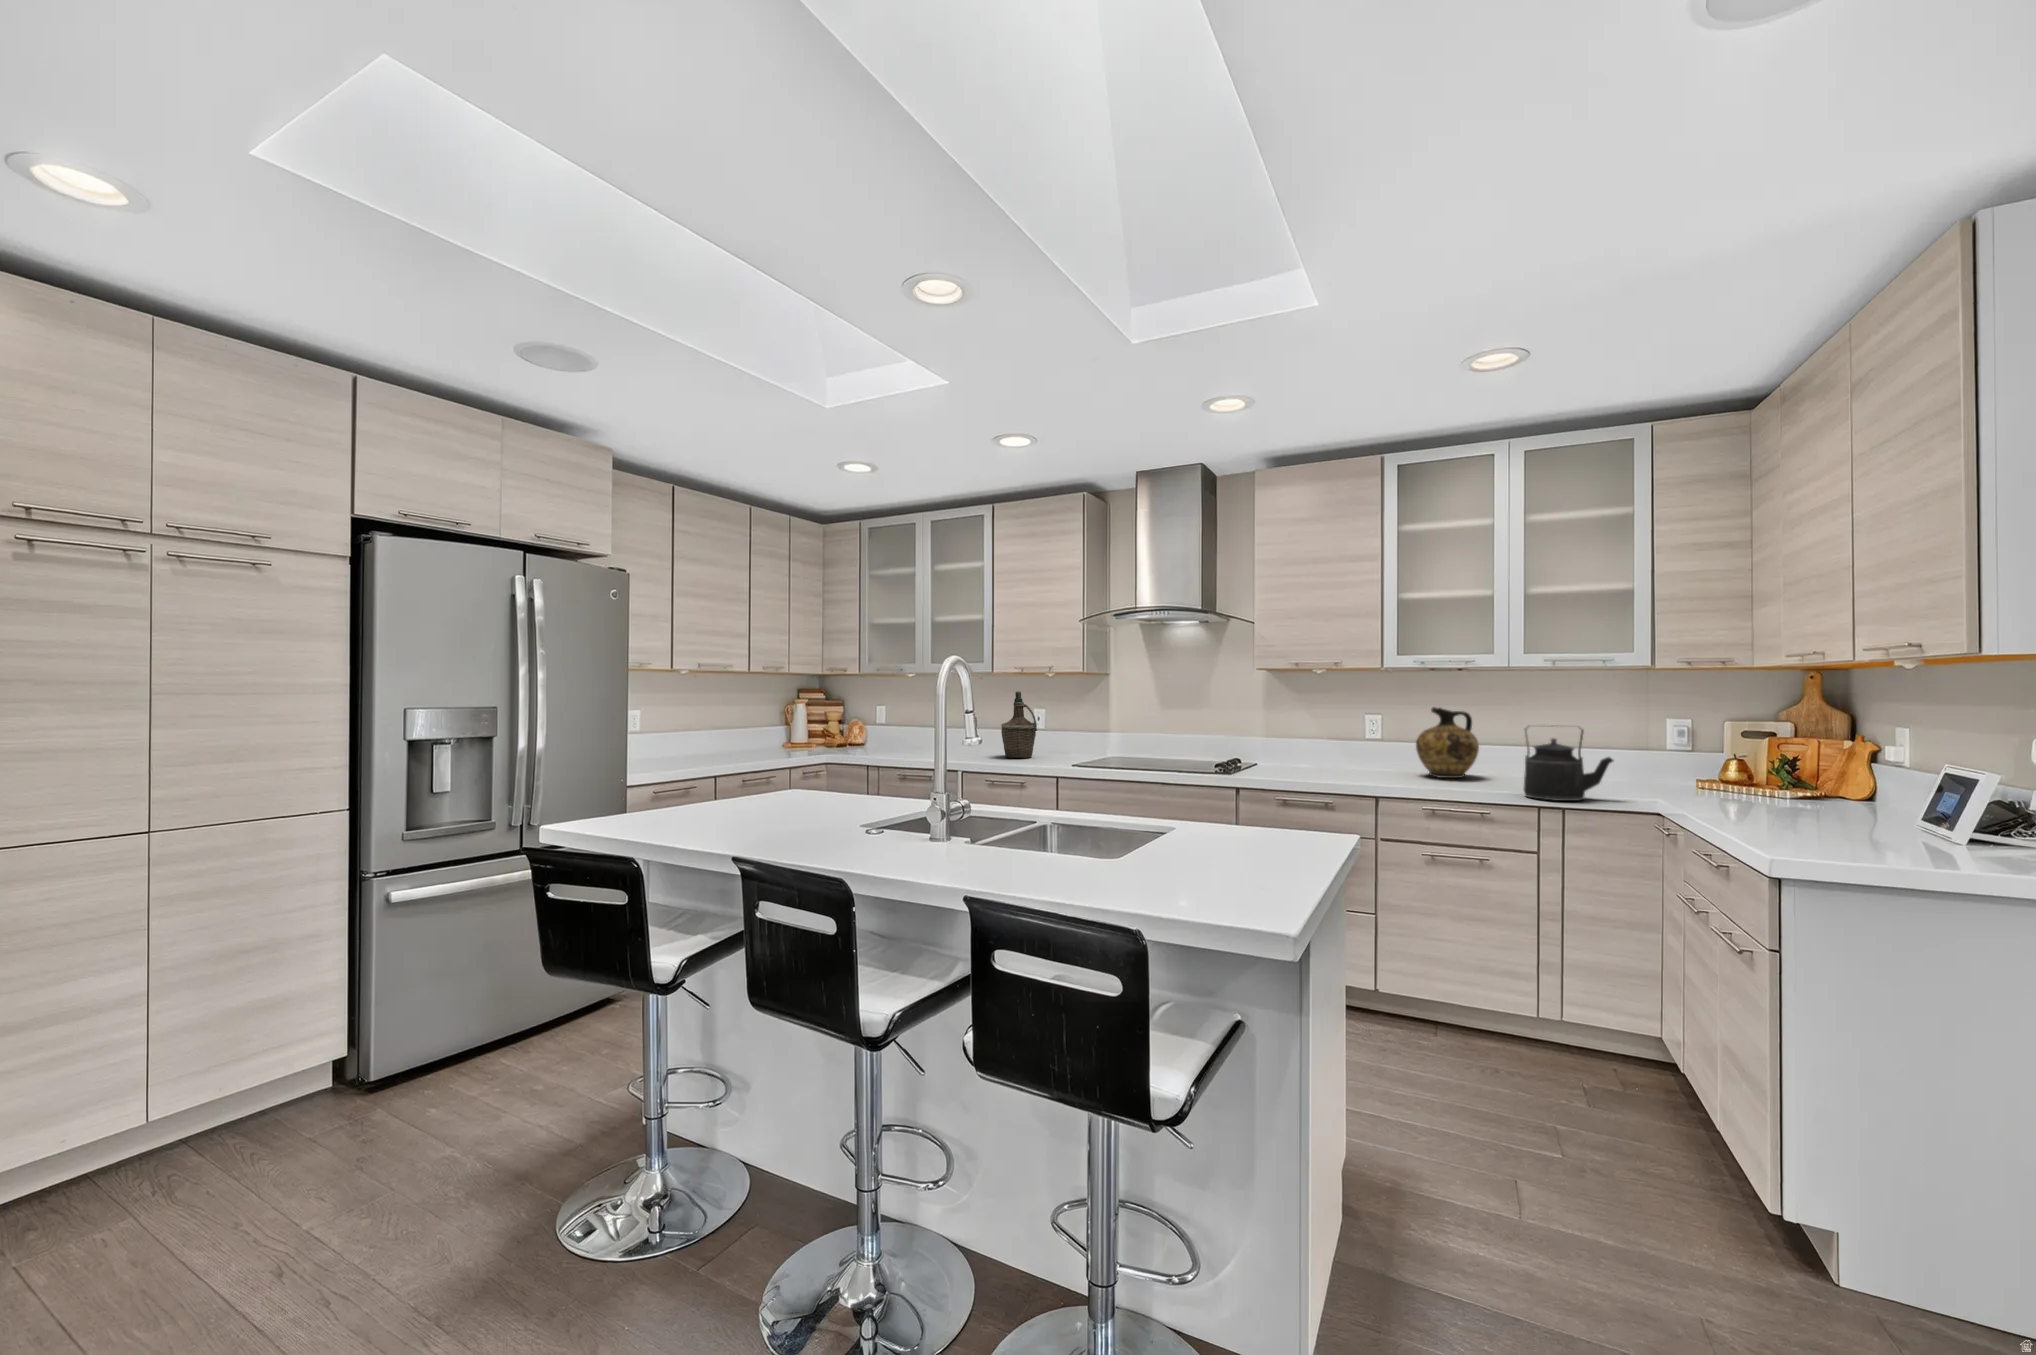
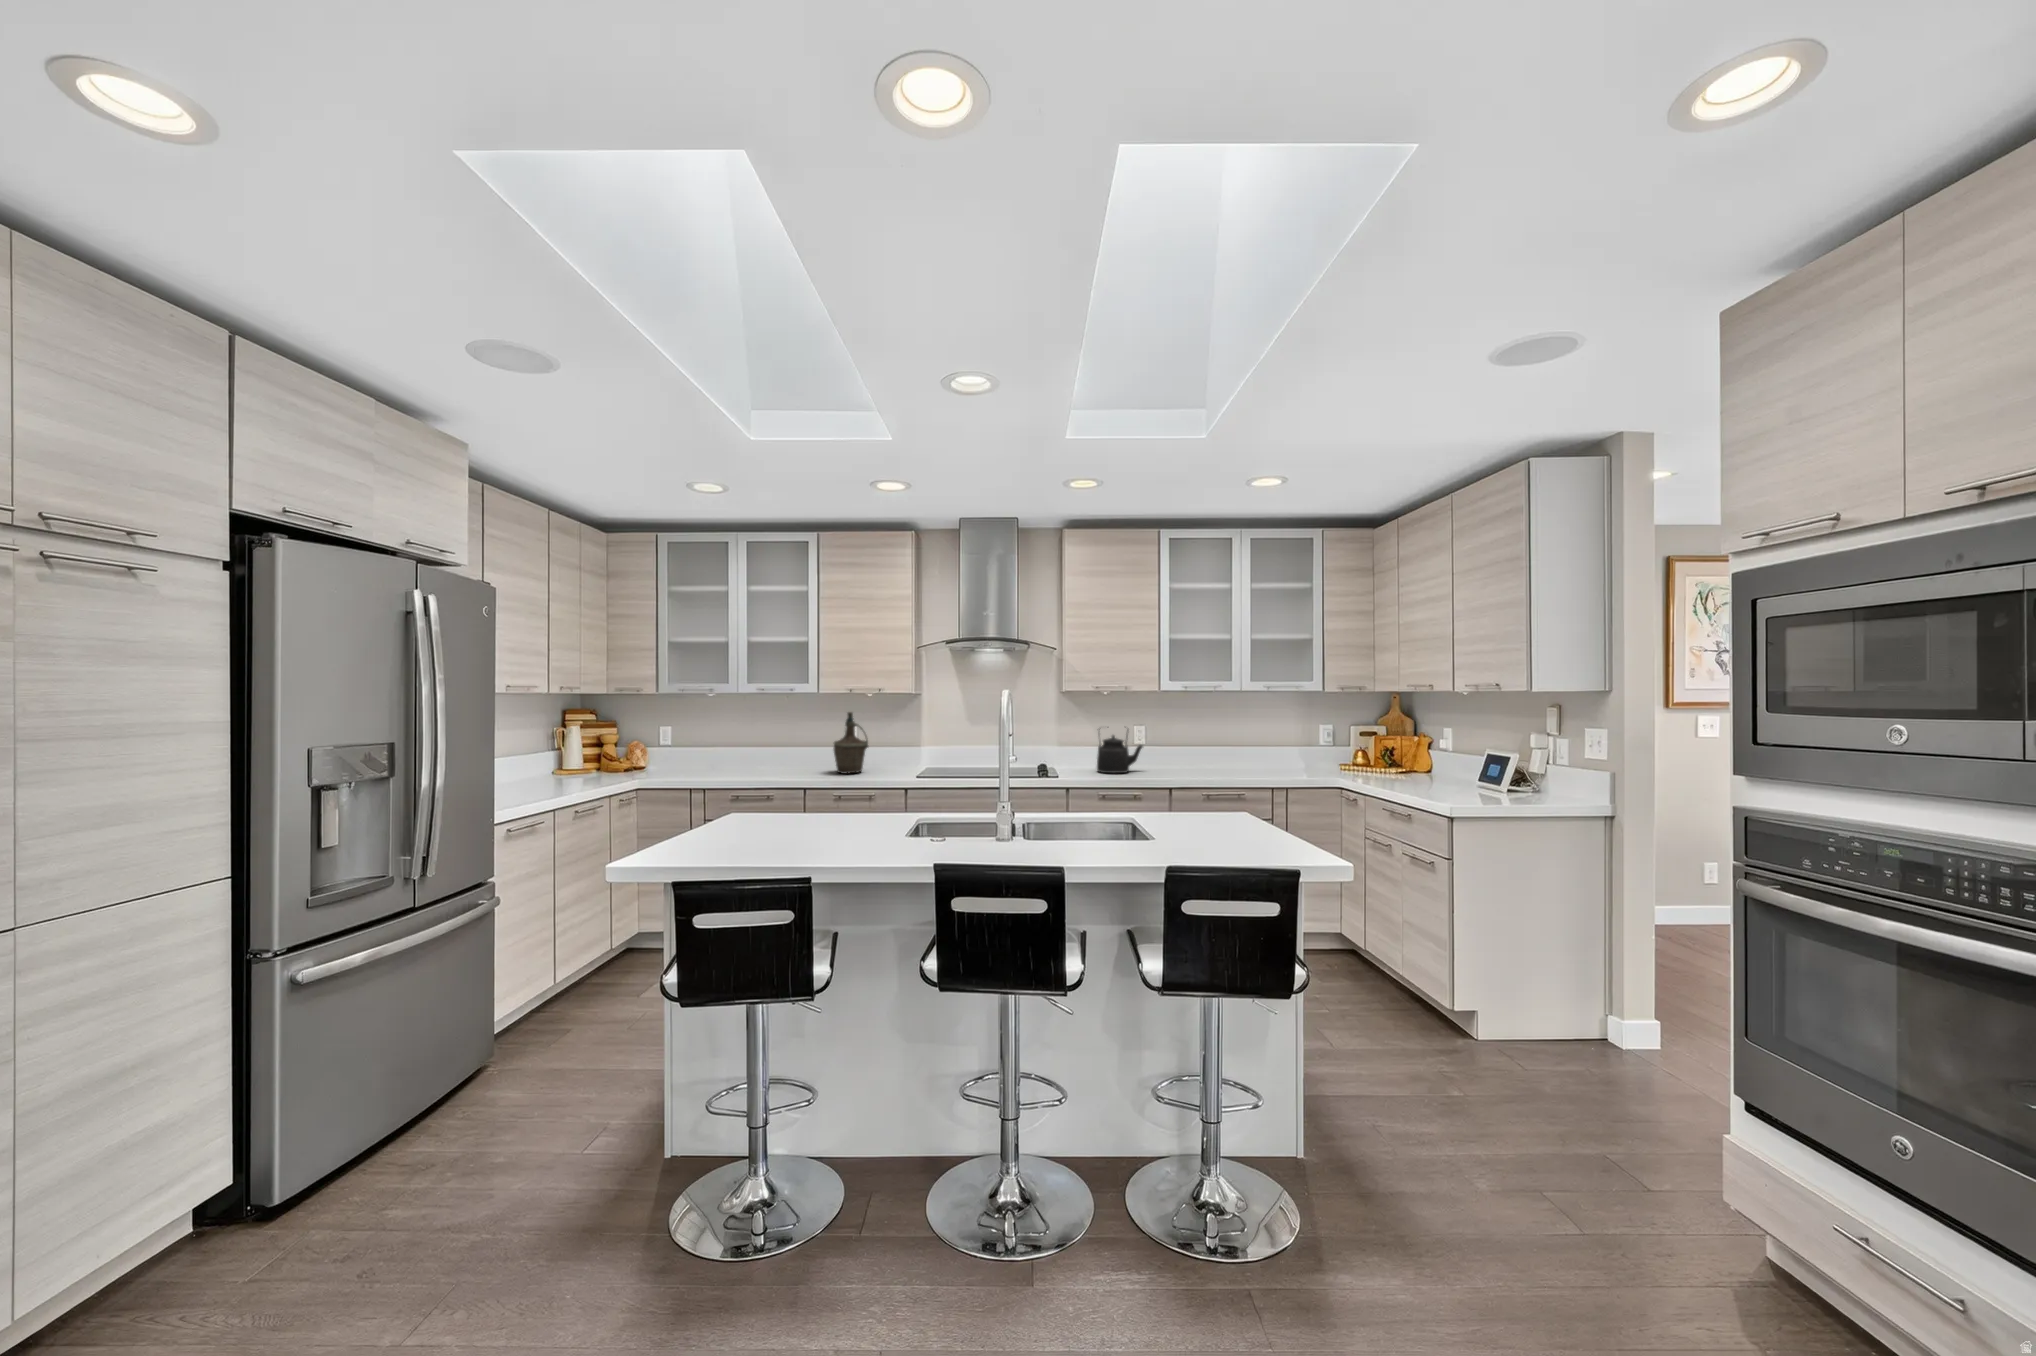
ceramic jug: present [1416,707,1479,778] -> none [1175,719,1216,770]
kettle: present [1524,725,1613,801] -> present [1097,727,1142,774]

